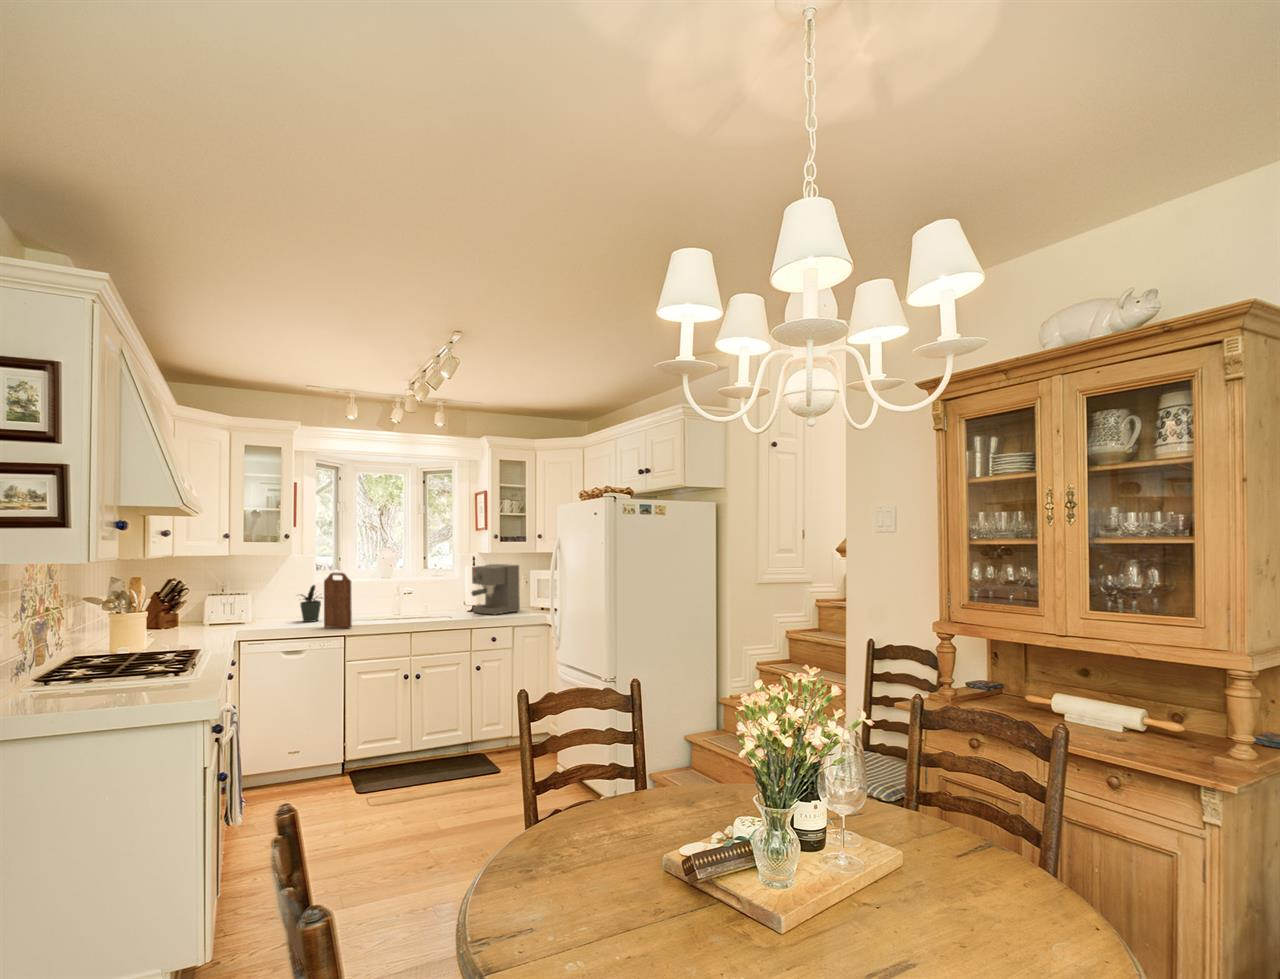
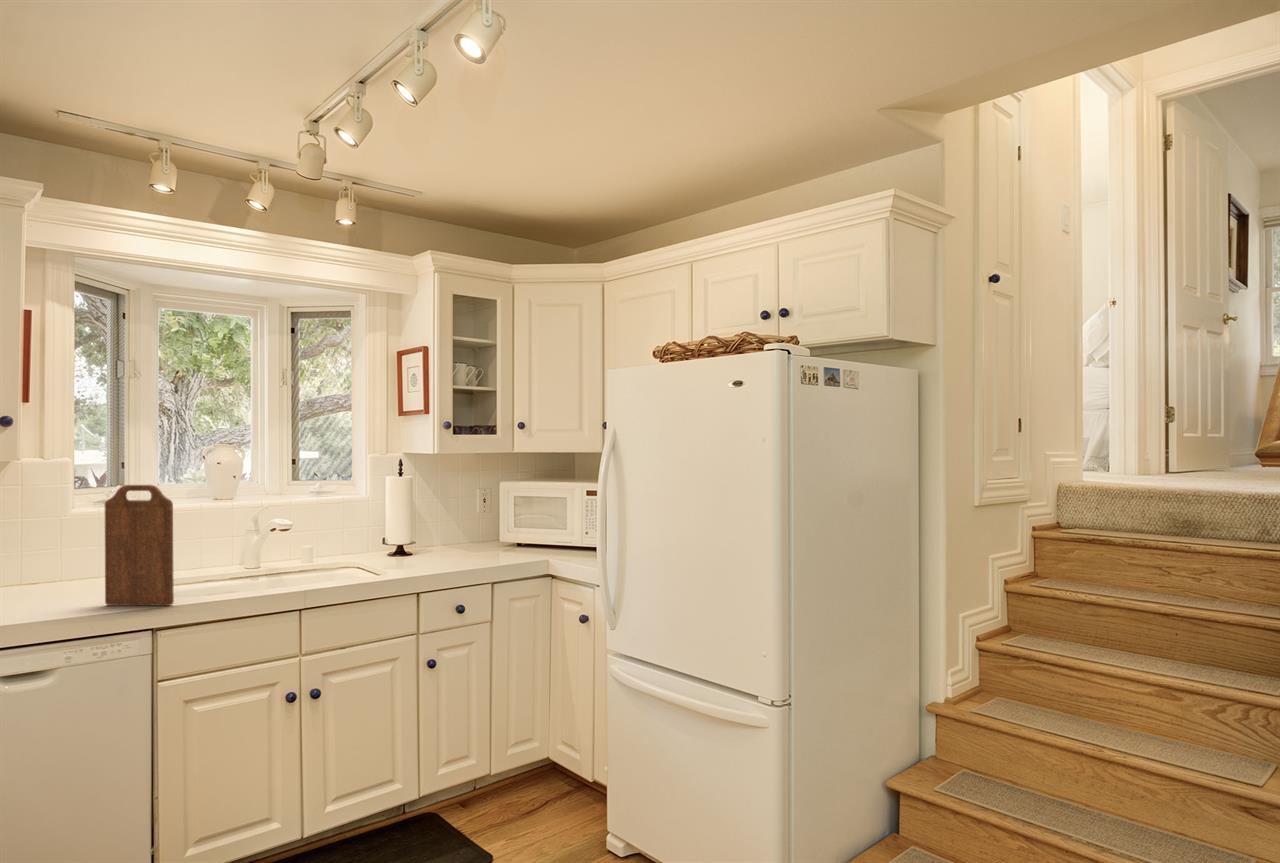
coffee maker: present [472,564,520,615] -> none [406,474,492,566]
potted plant: present [300,585,322,622] -> none [30,514,102,593]

